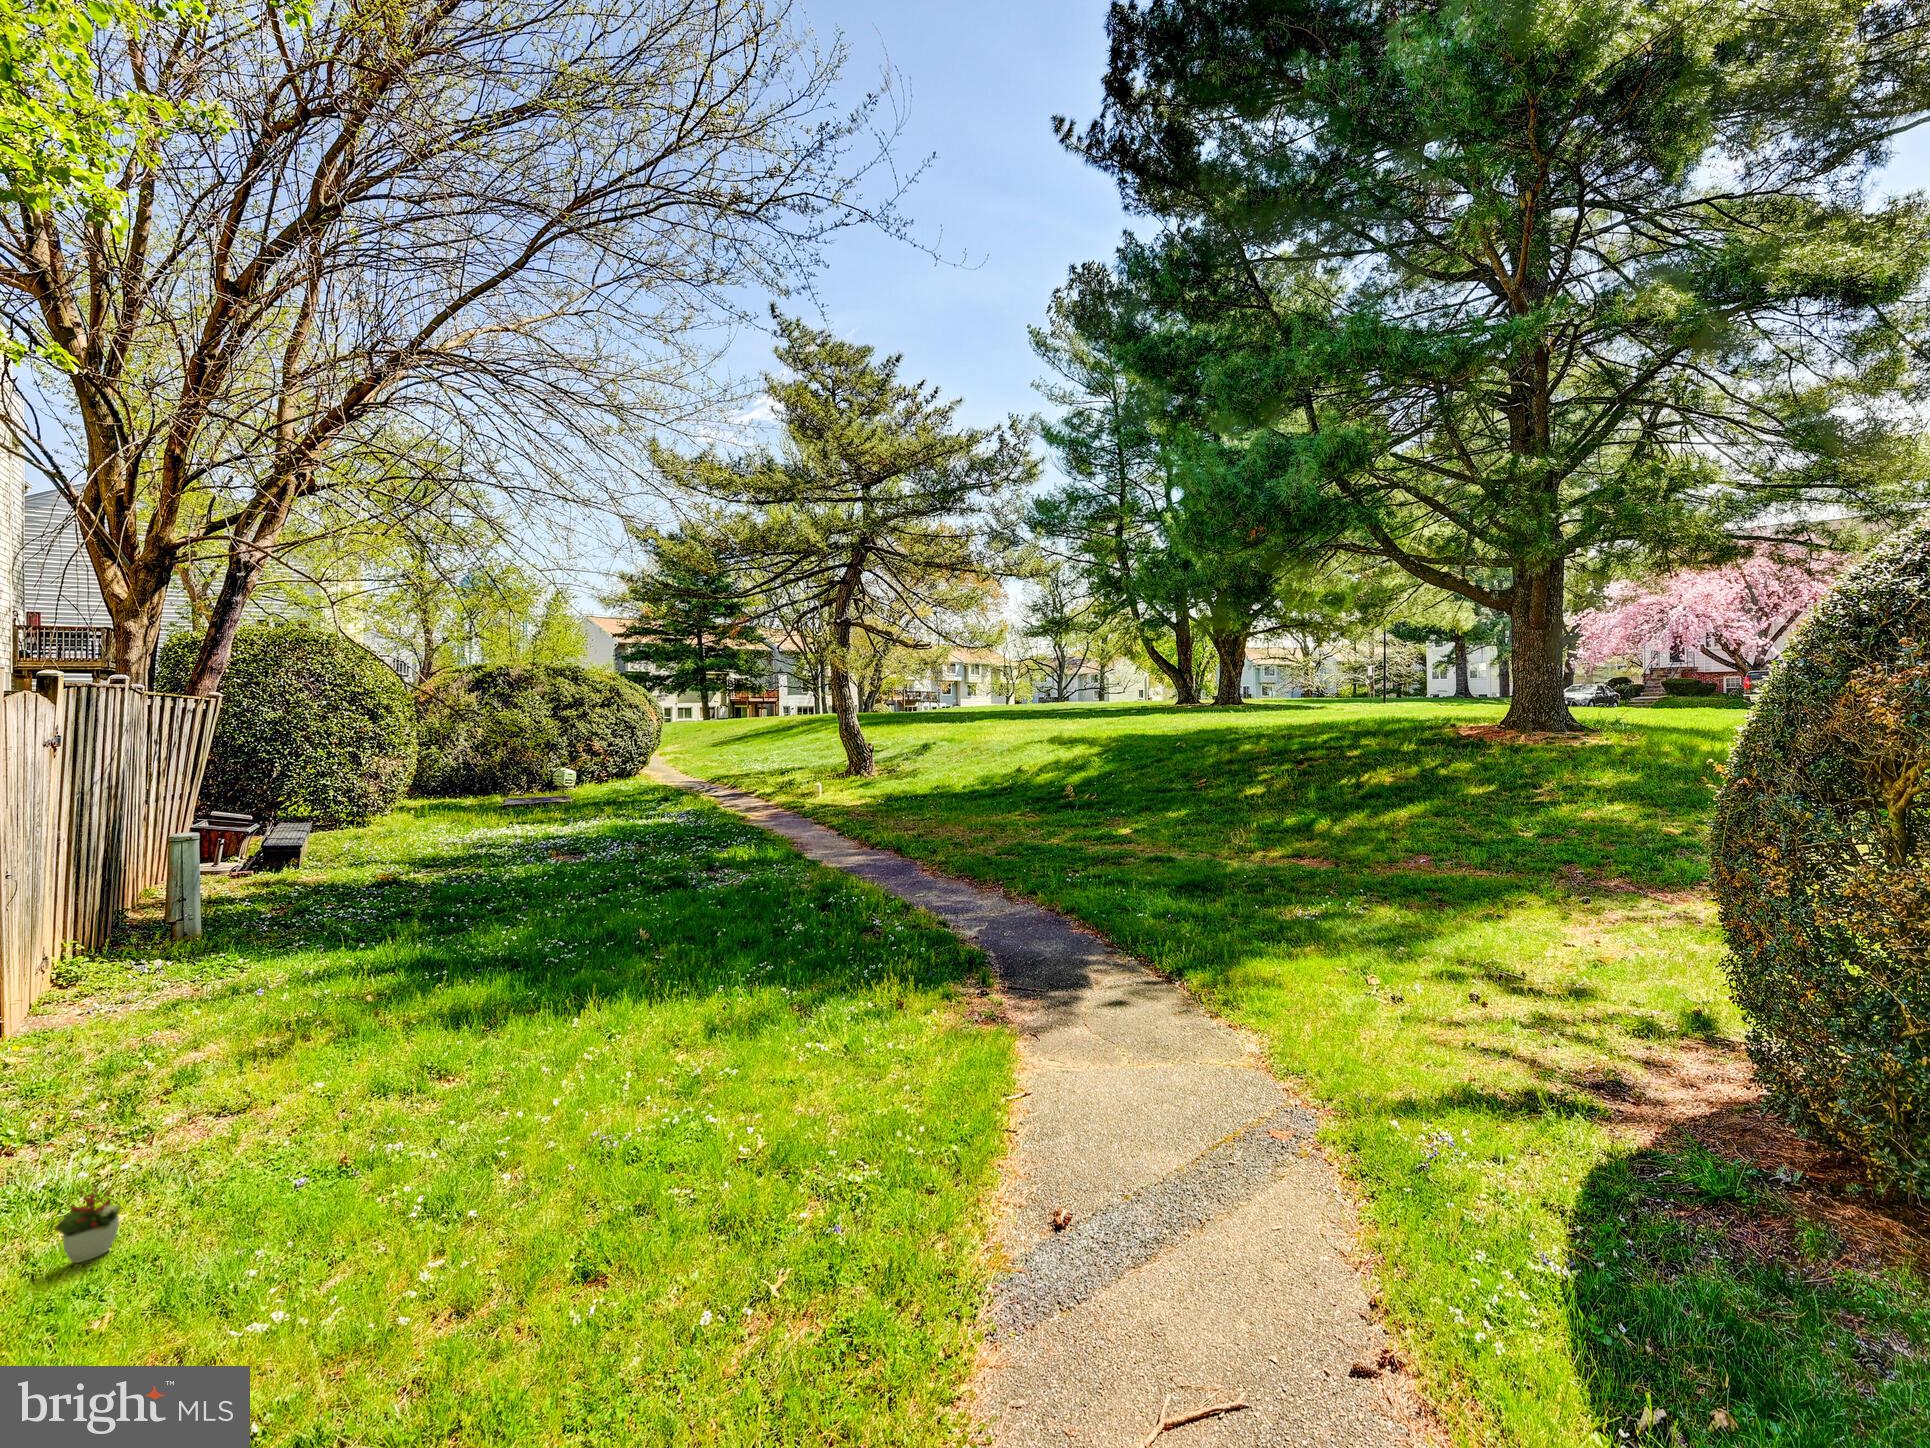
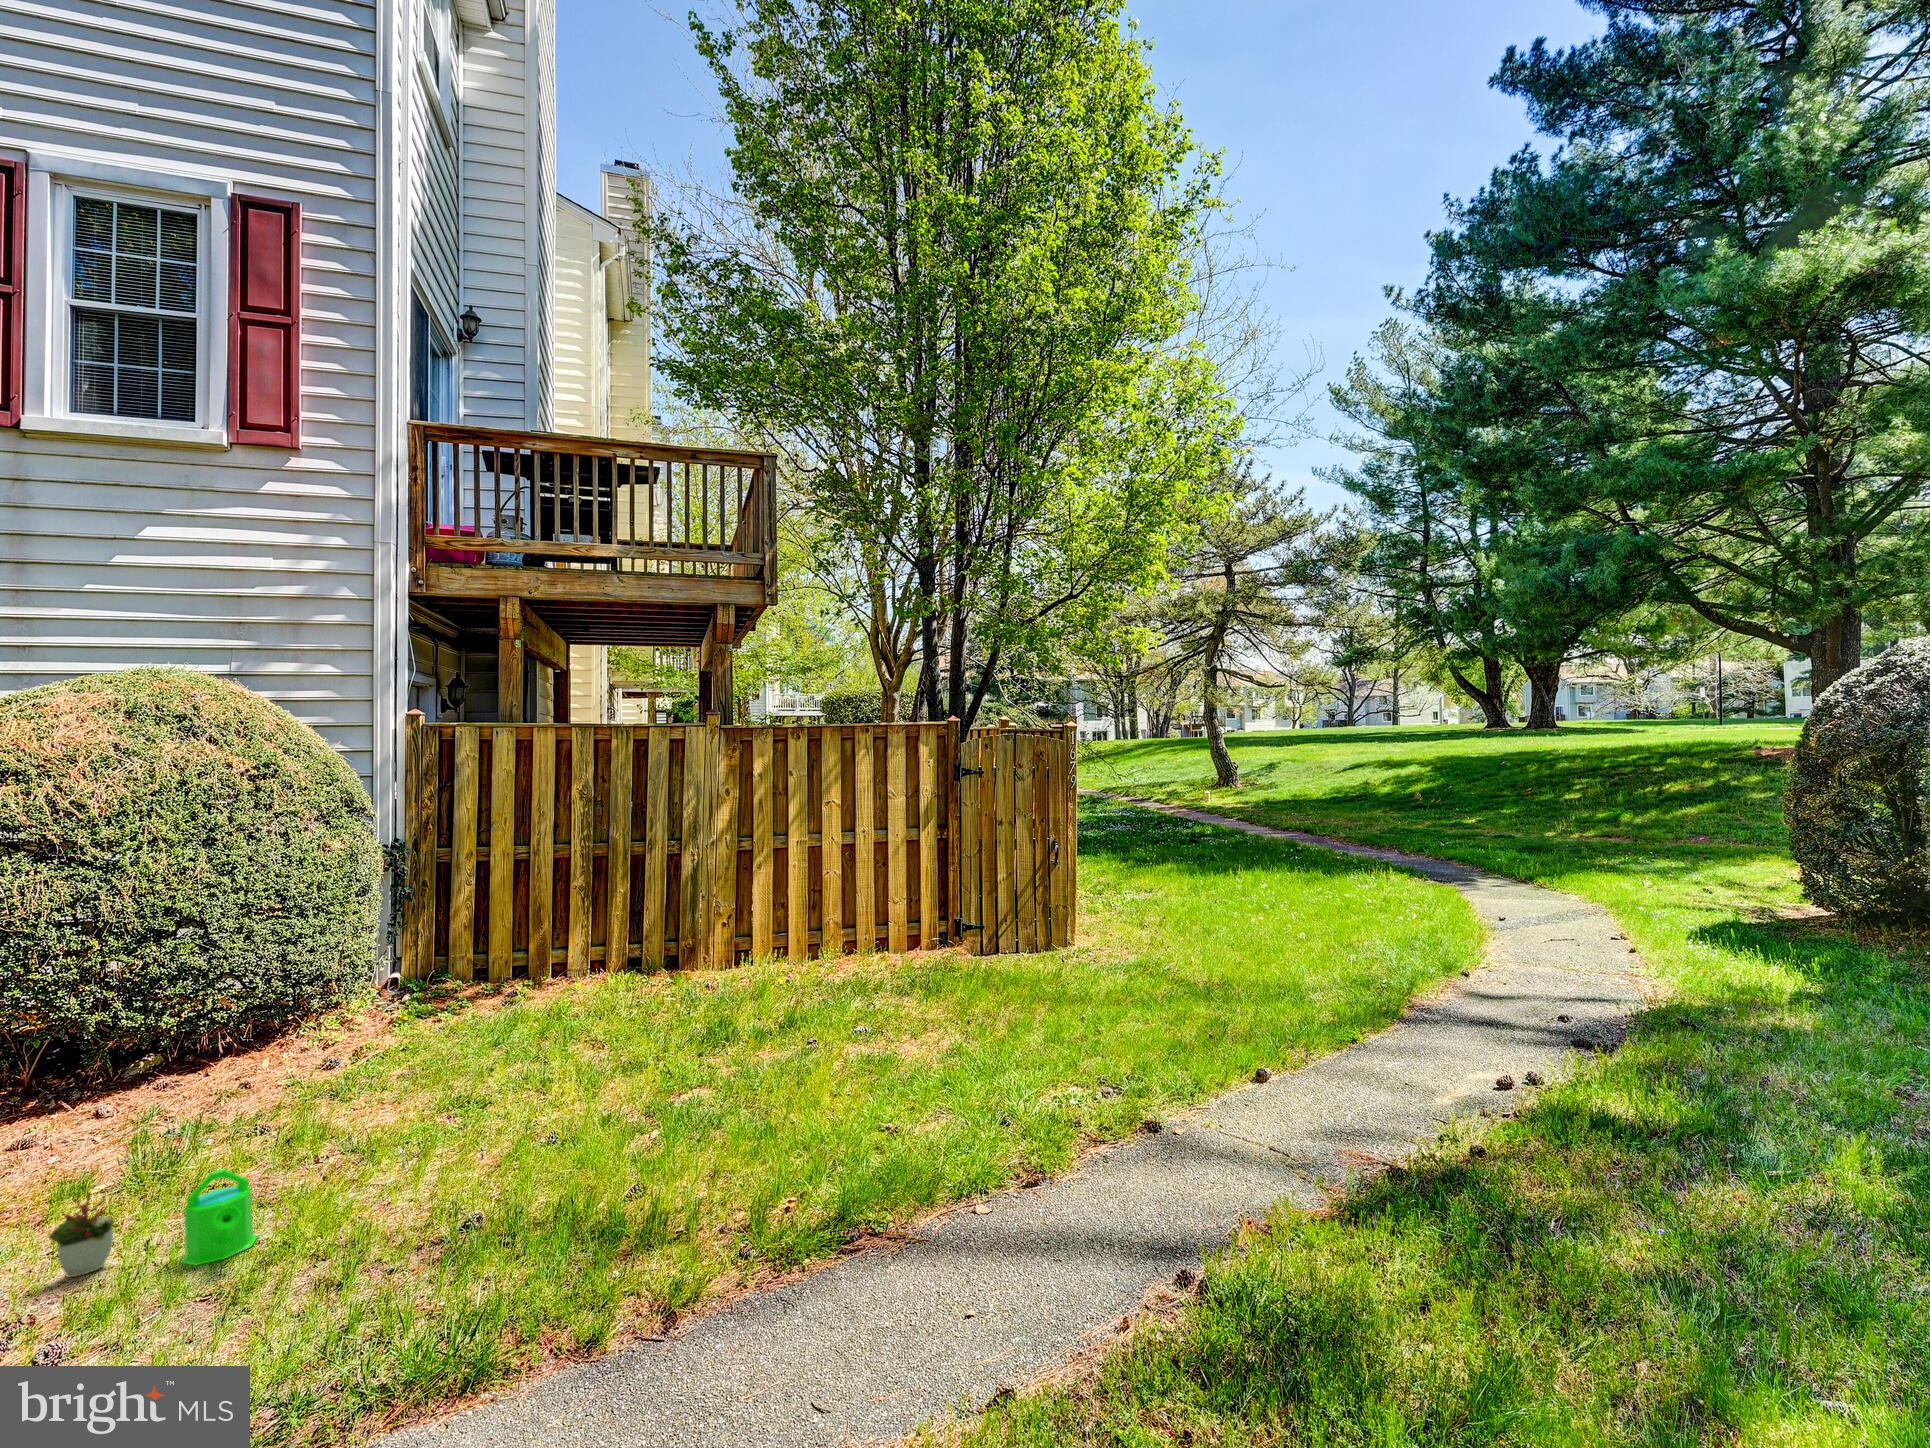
watering can: none [184,1159,262,1250] -> present [181,1169,258,1265]

